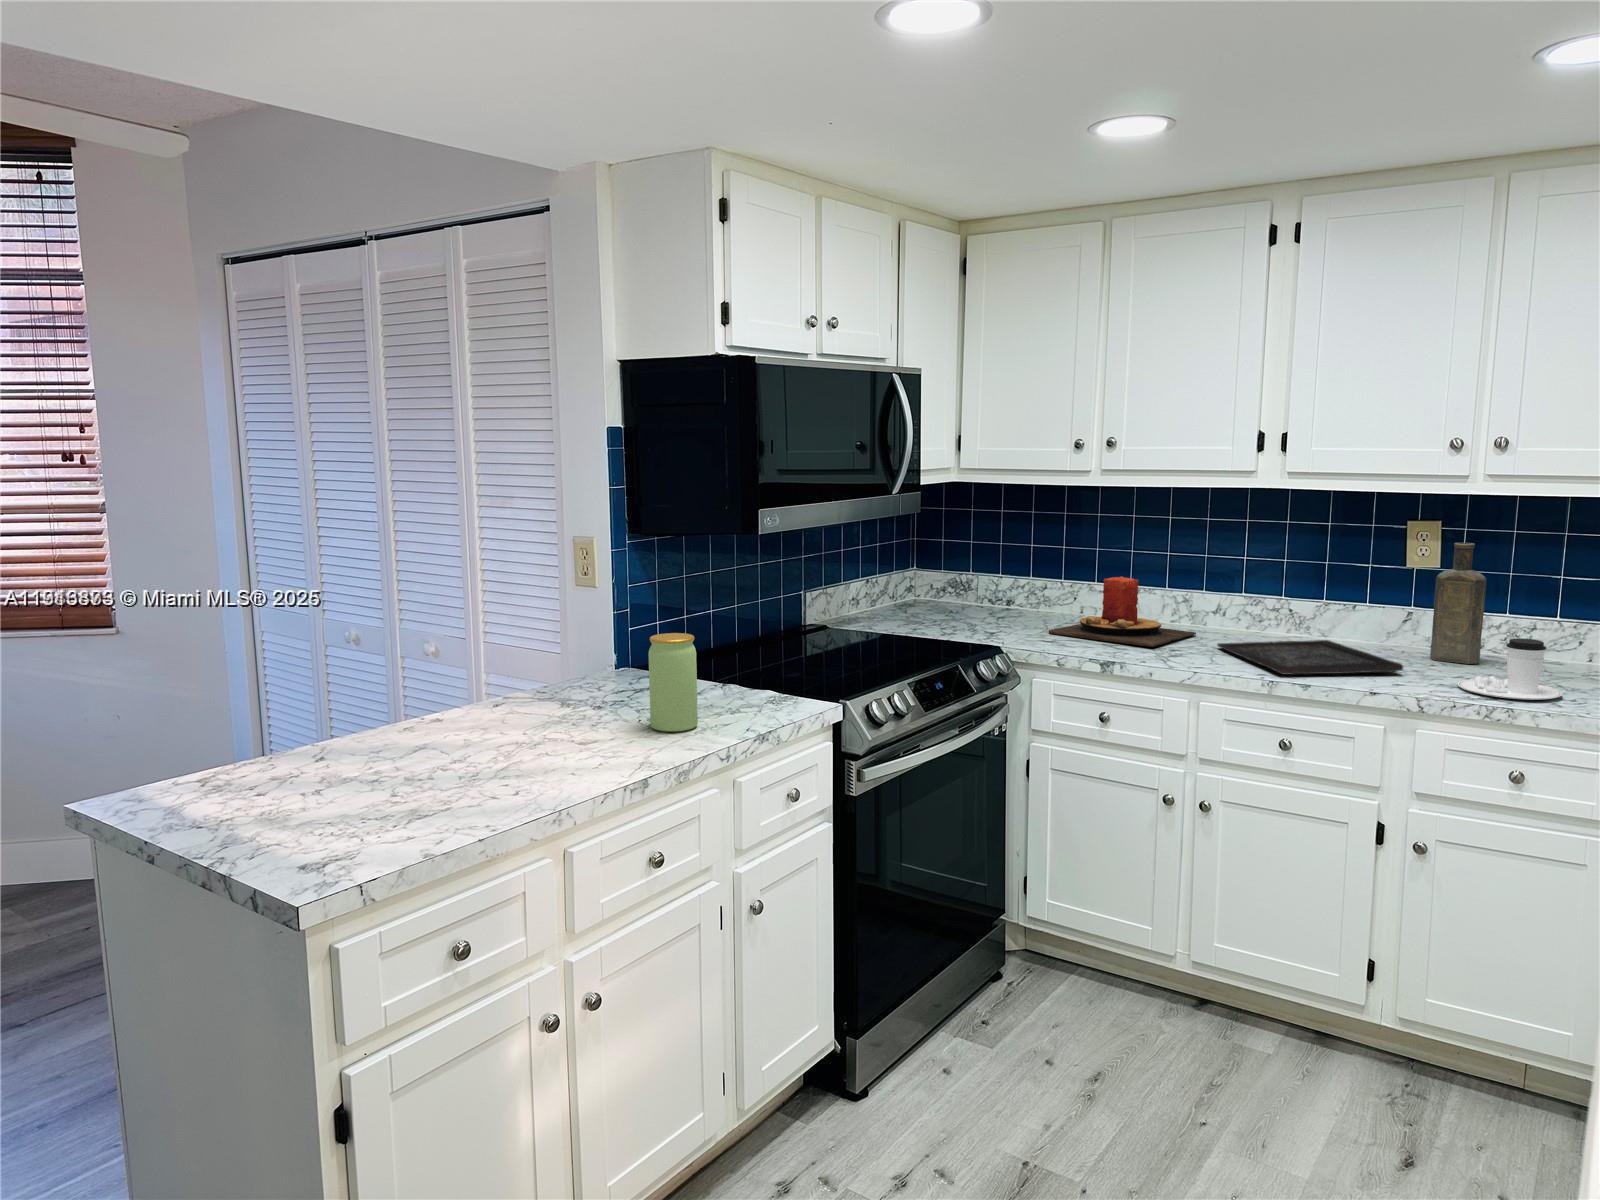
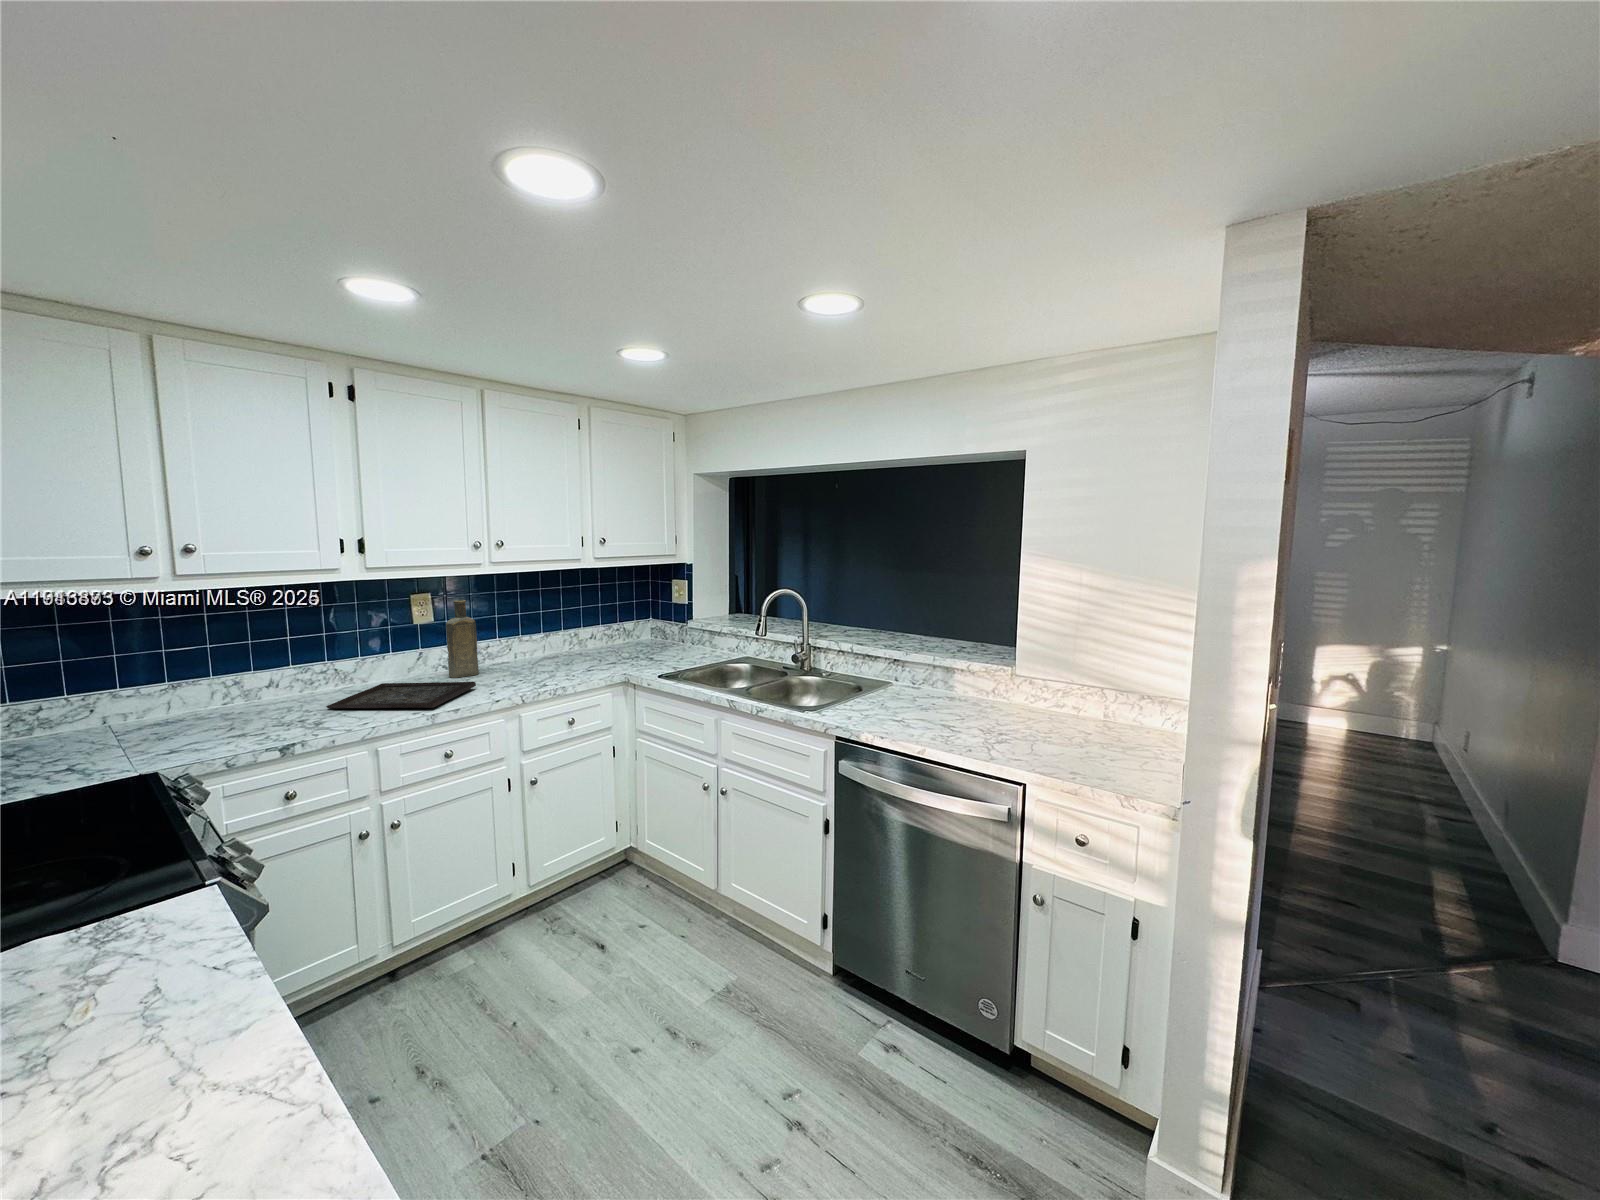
candle: present [1049,576,1196,647] -> none [143,671,289,747]
jar: present [649,633,698,732] -> none [57,851,176,1029]
coffee cup: present [1458,639,1562,700] -> none [508,648,563,685]

